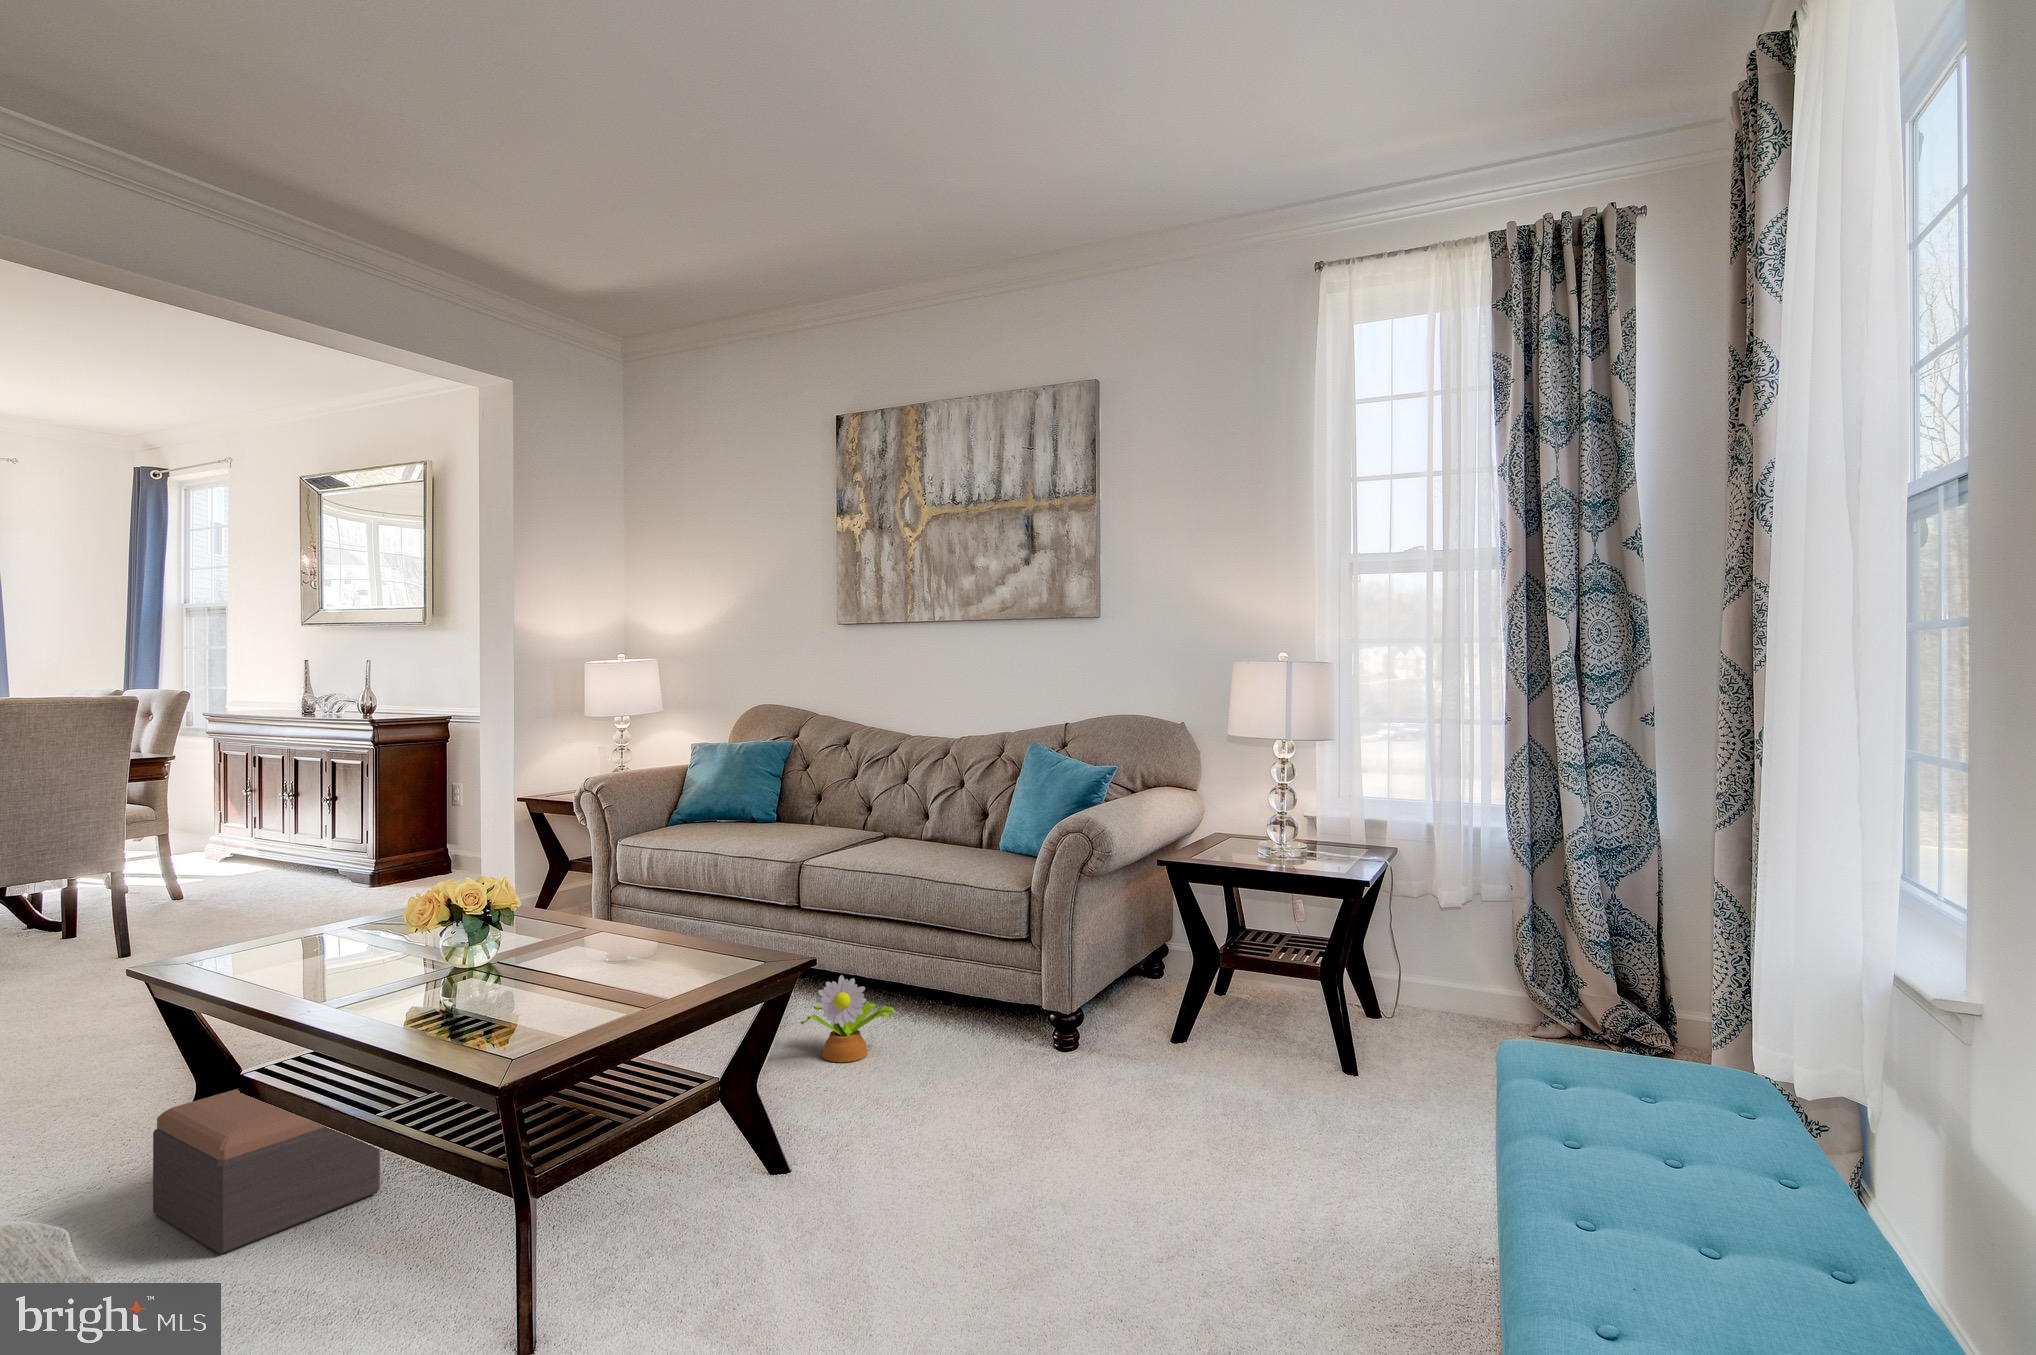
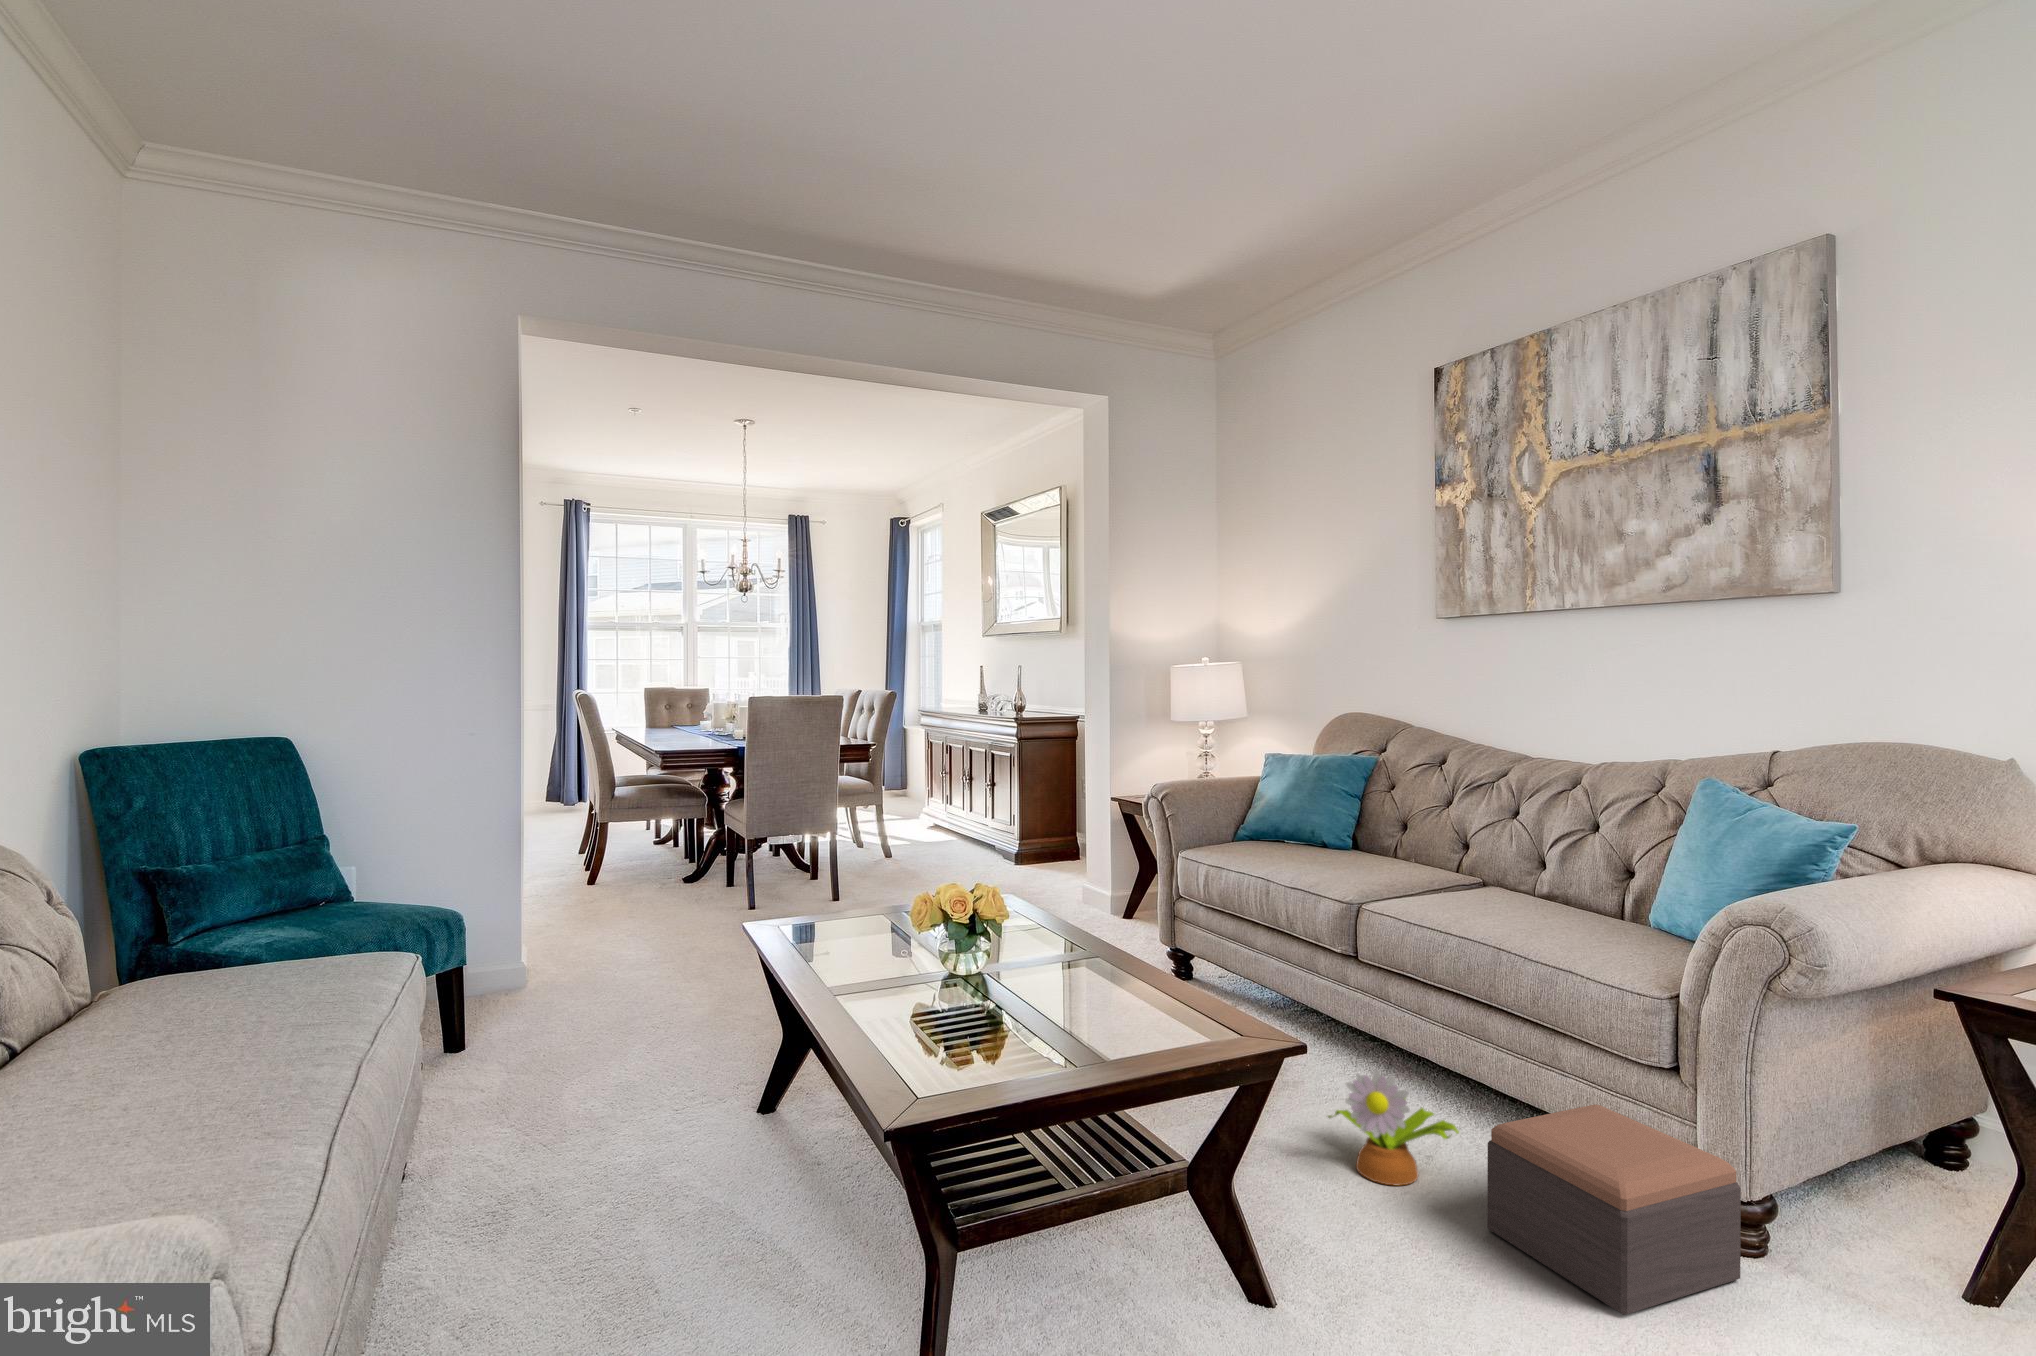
footstool: present [153,1089,380,1254] -> present [1487,1104,1741,1315]

